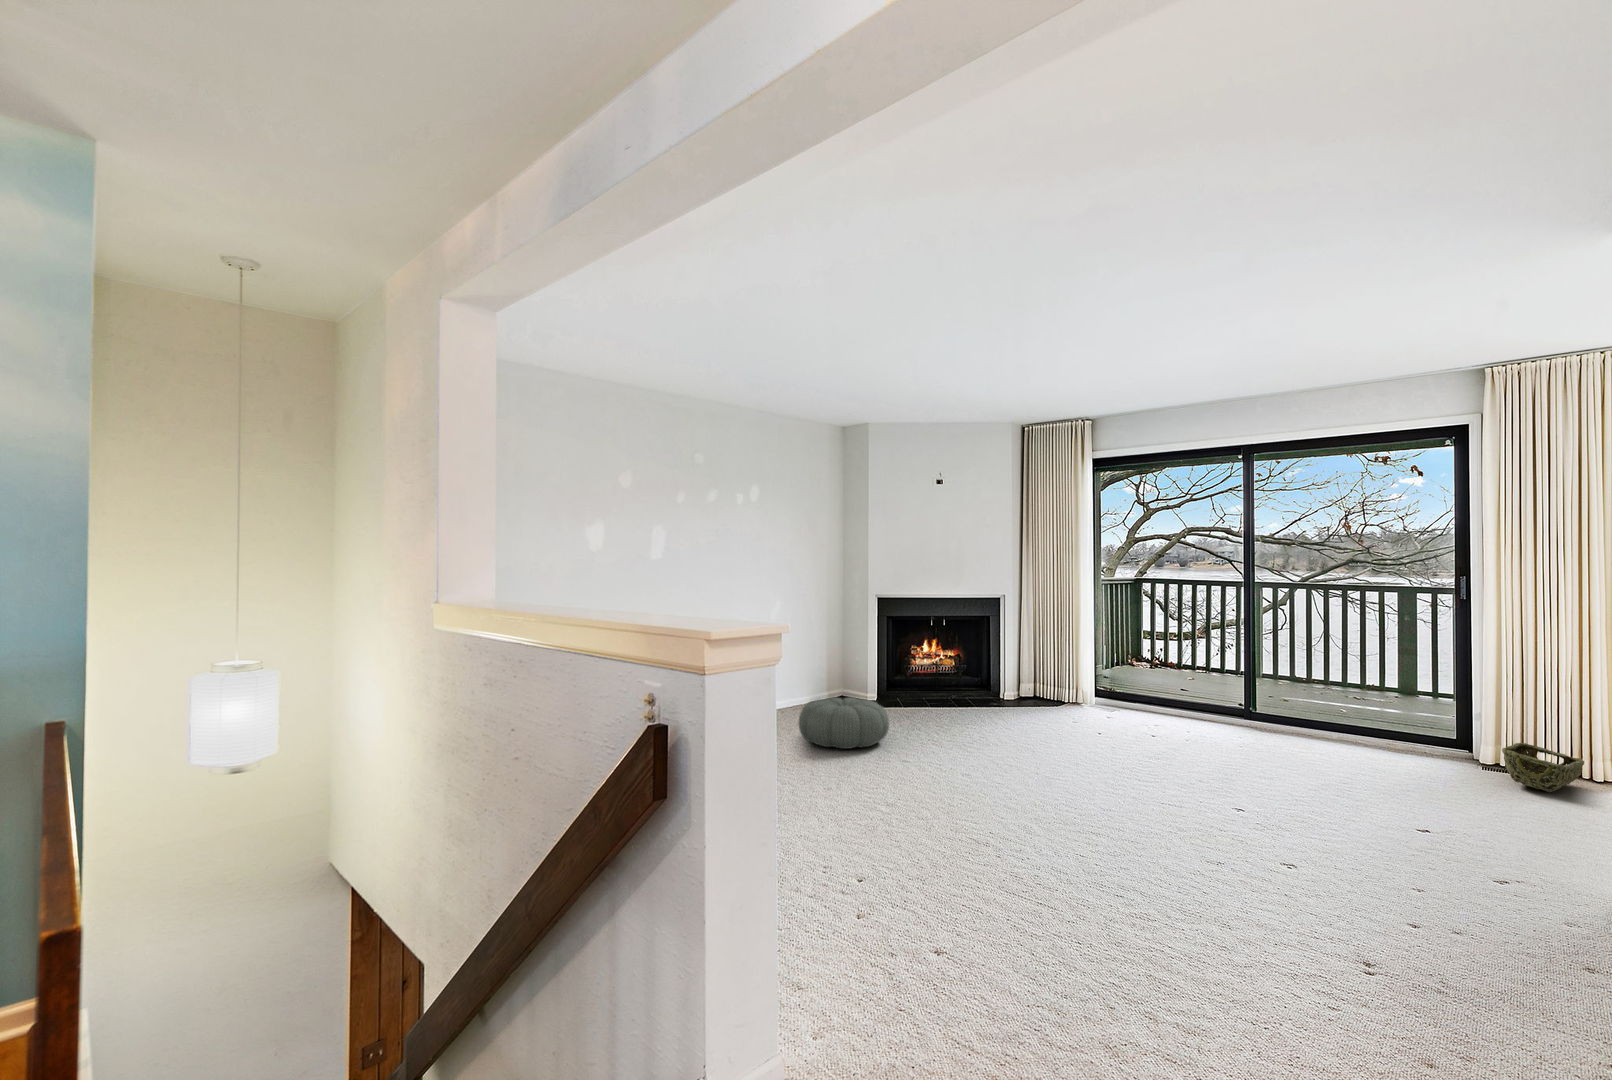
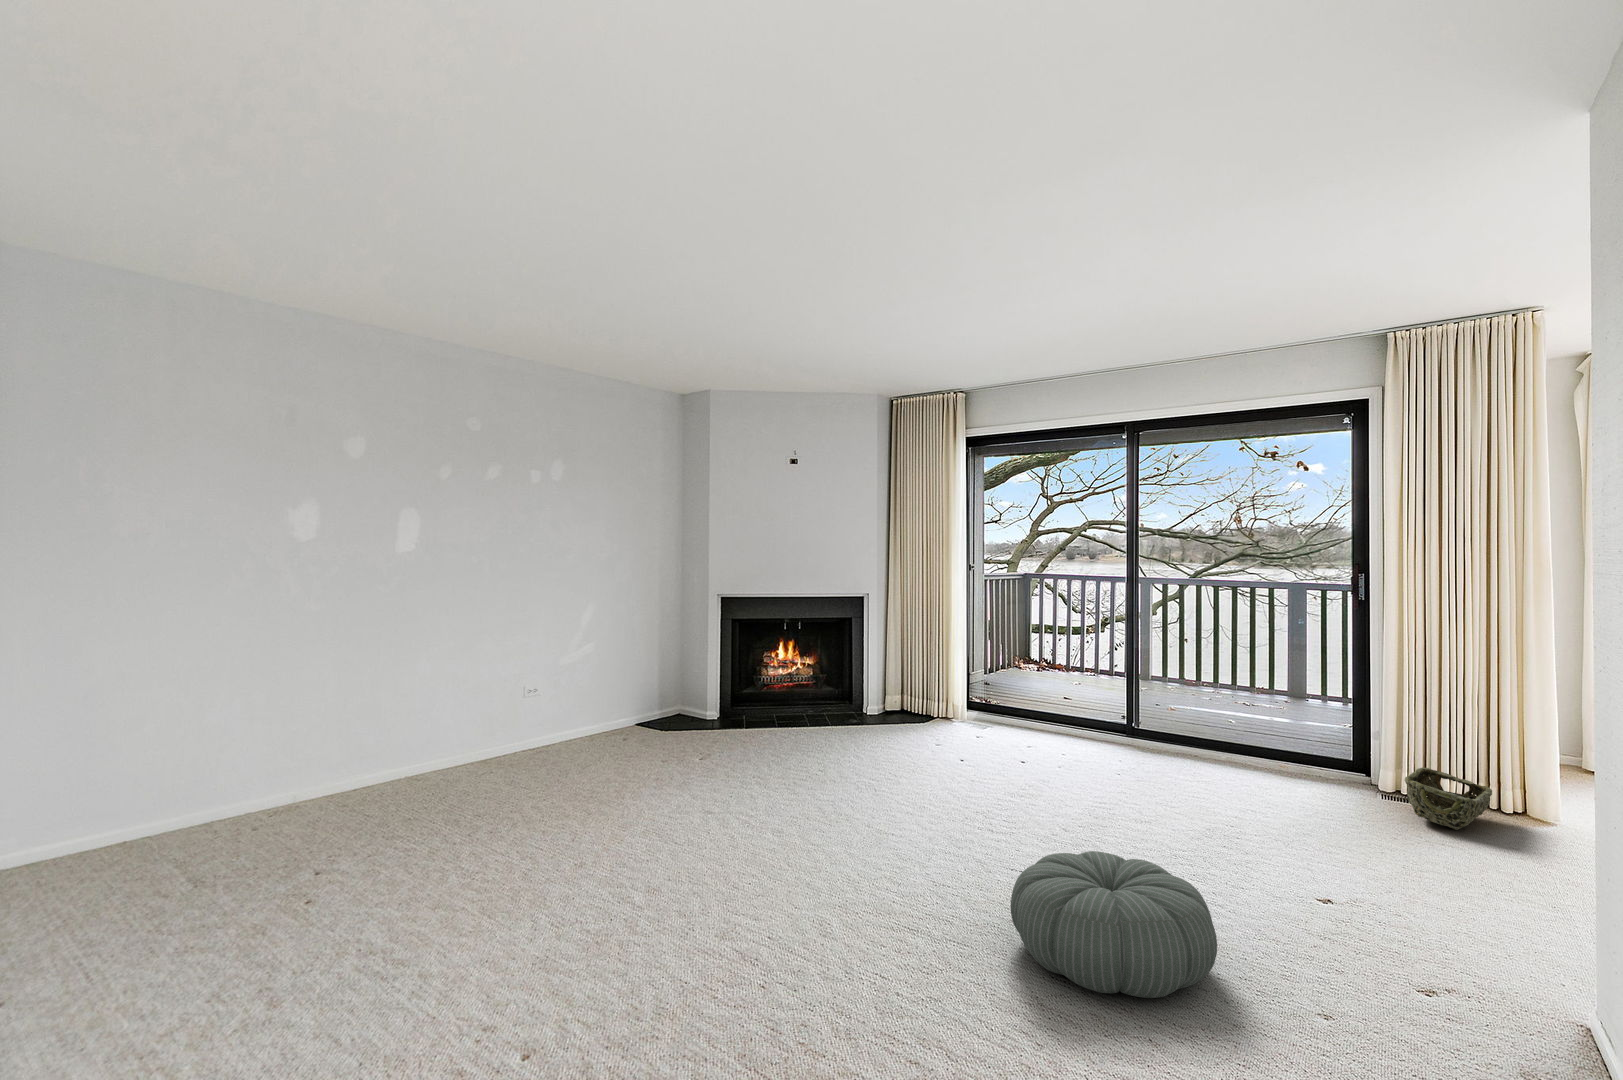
pouf: present [799,697,889,749] -> present [1011,851,1217,998]

